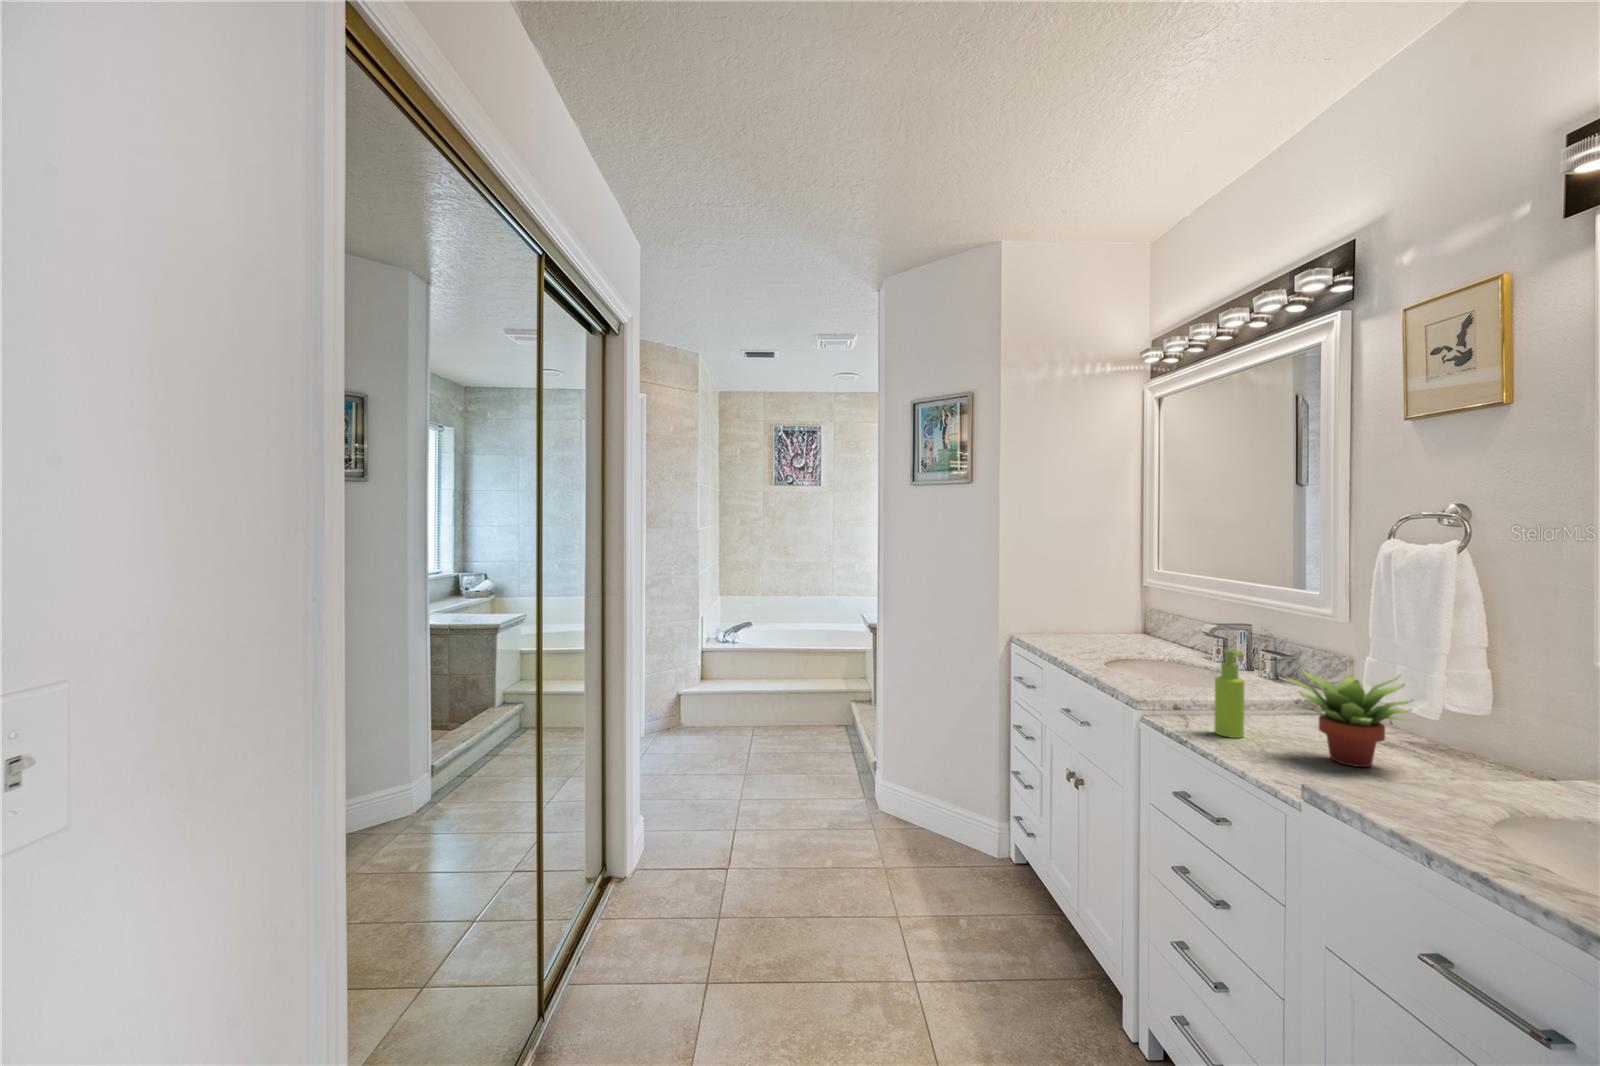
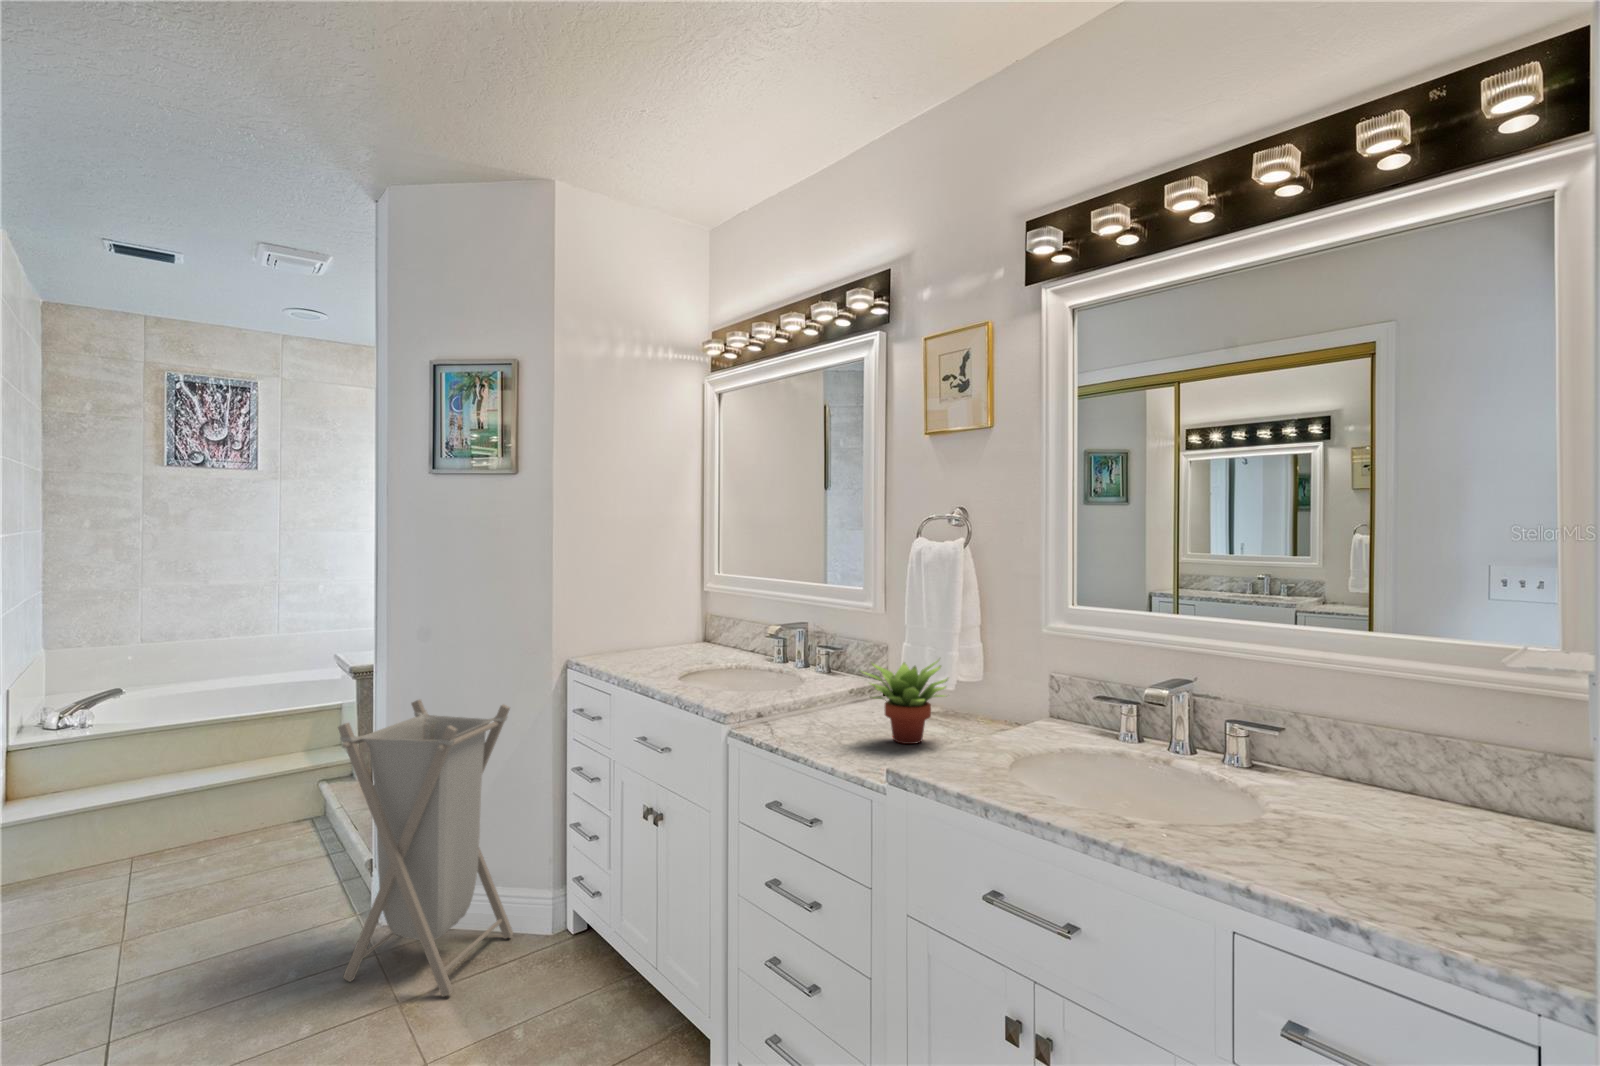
soap dispenser: present [1214,650,1245,738] -> none [799,650,825,736]
laundry hamper: none [845,654,967,881] -> present [338,700,513,997]

